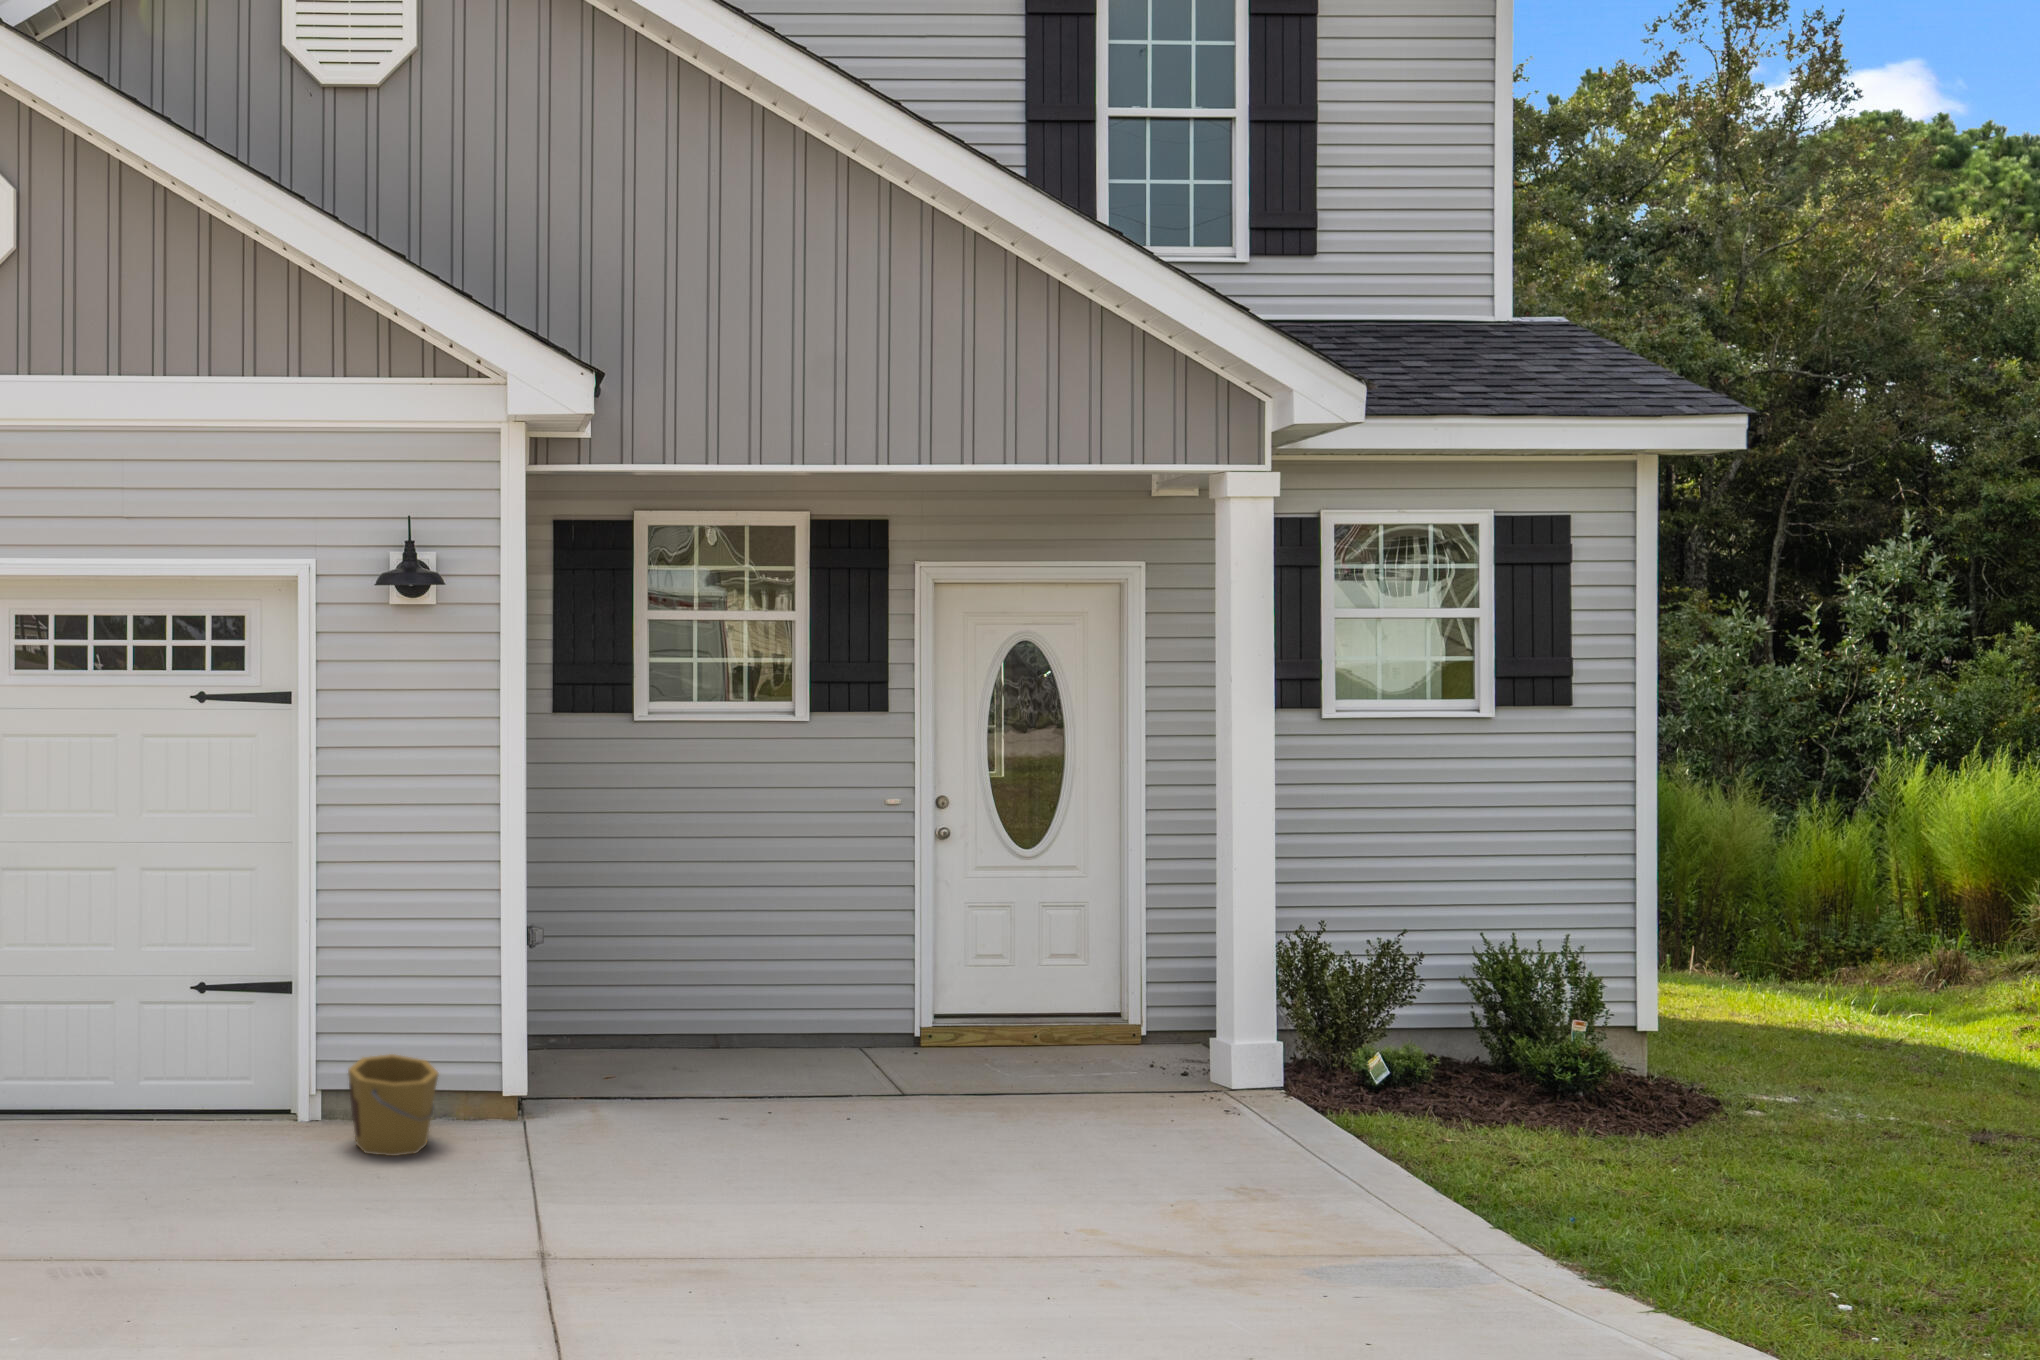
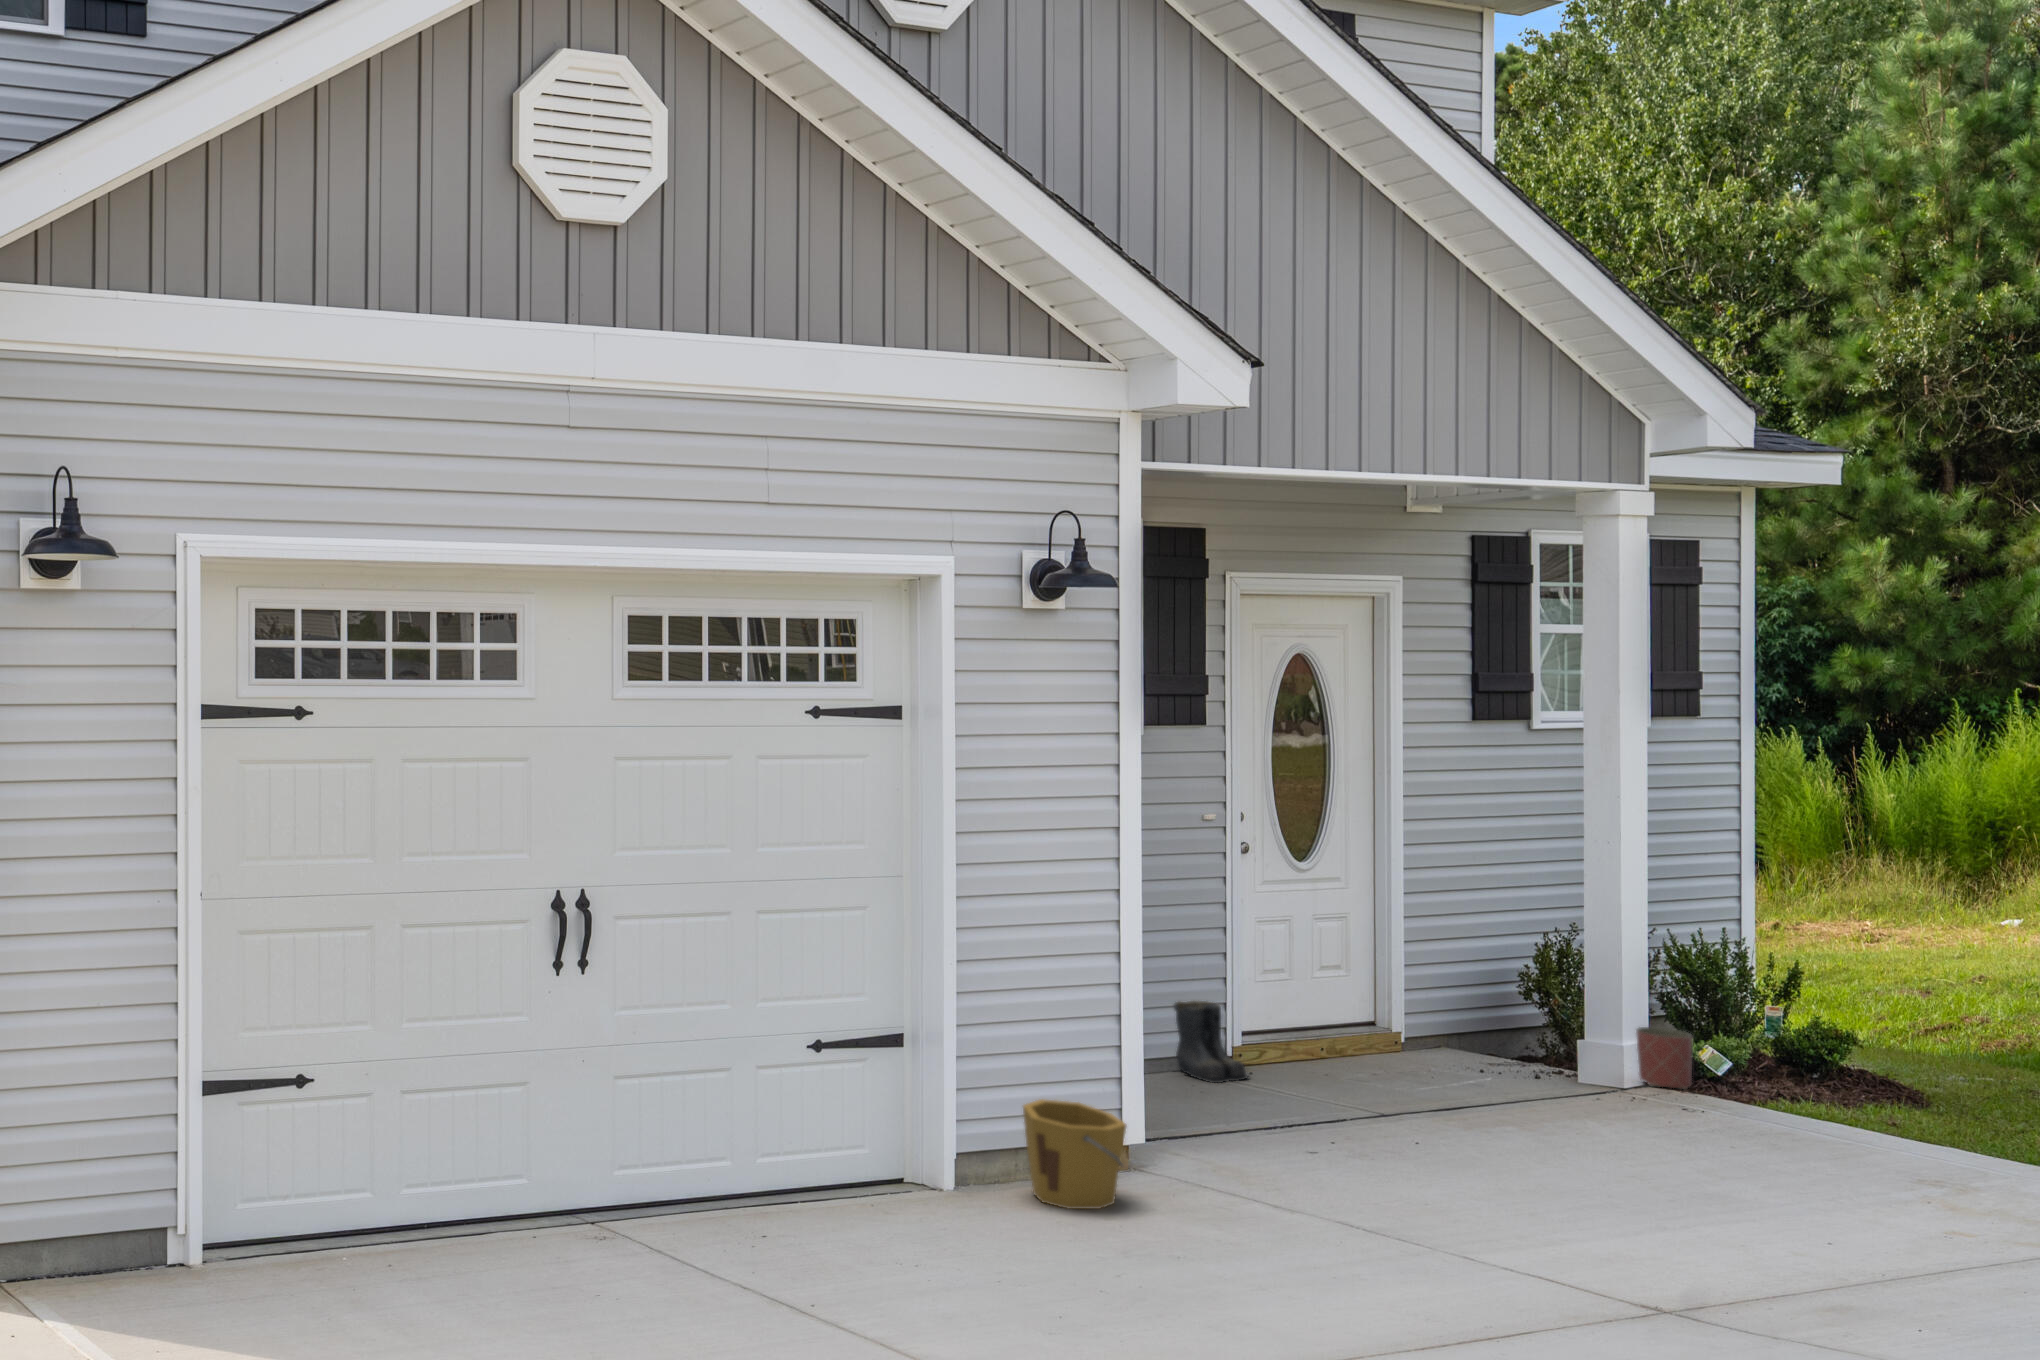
boots: none [831,979,887,1061] -> present [1174,1001,1249,1083]
planter: none [1274,1041,1331,1111] -> present [1636,1027,1693,1089]

